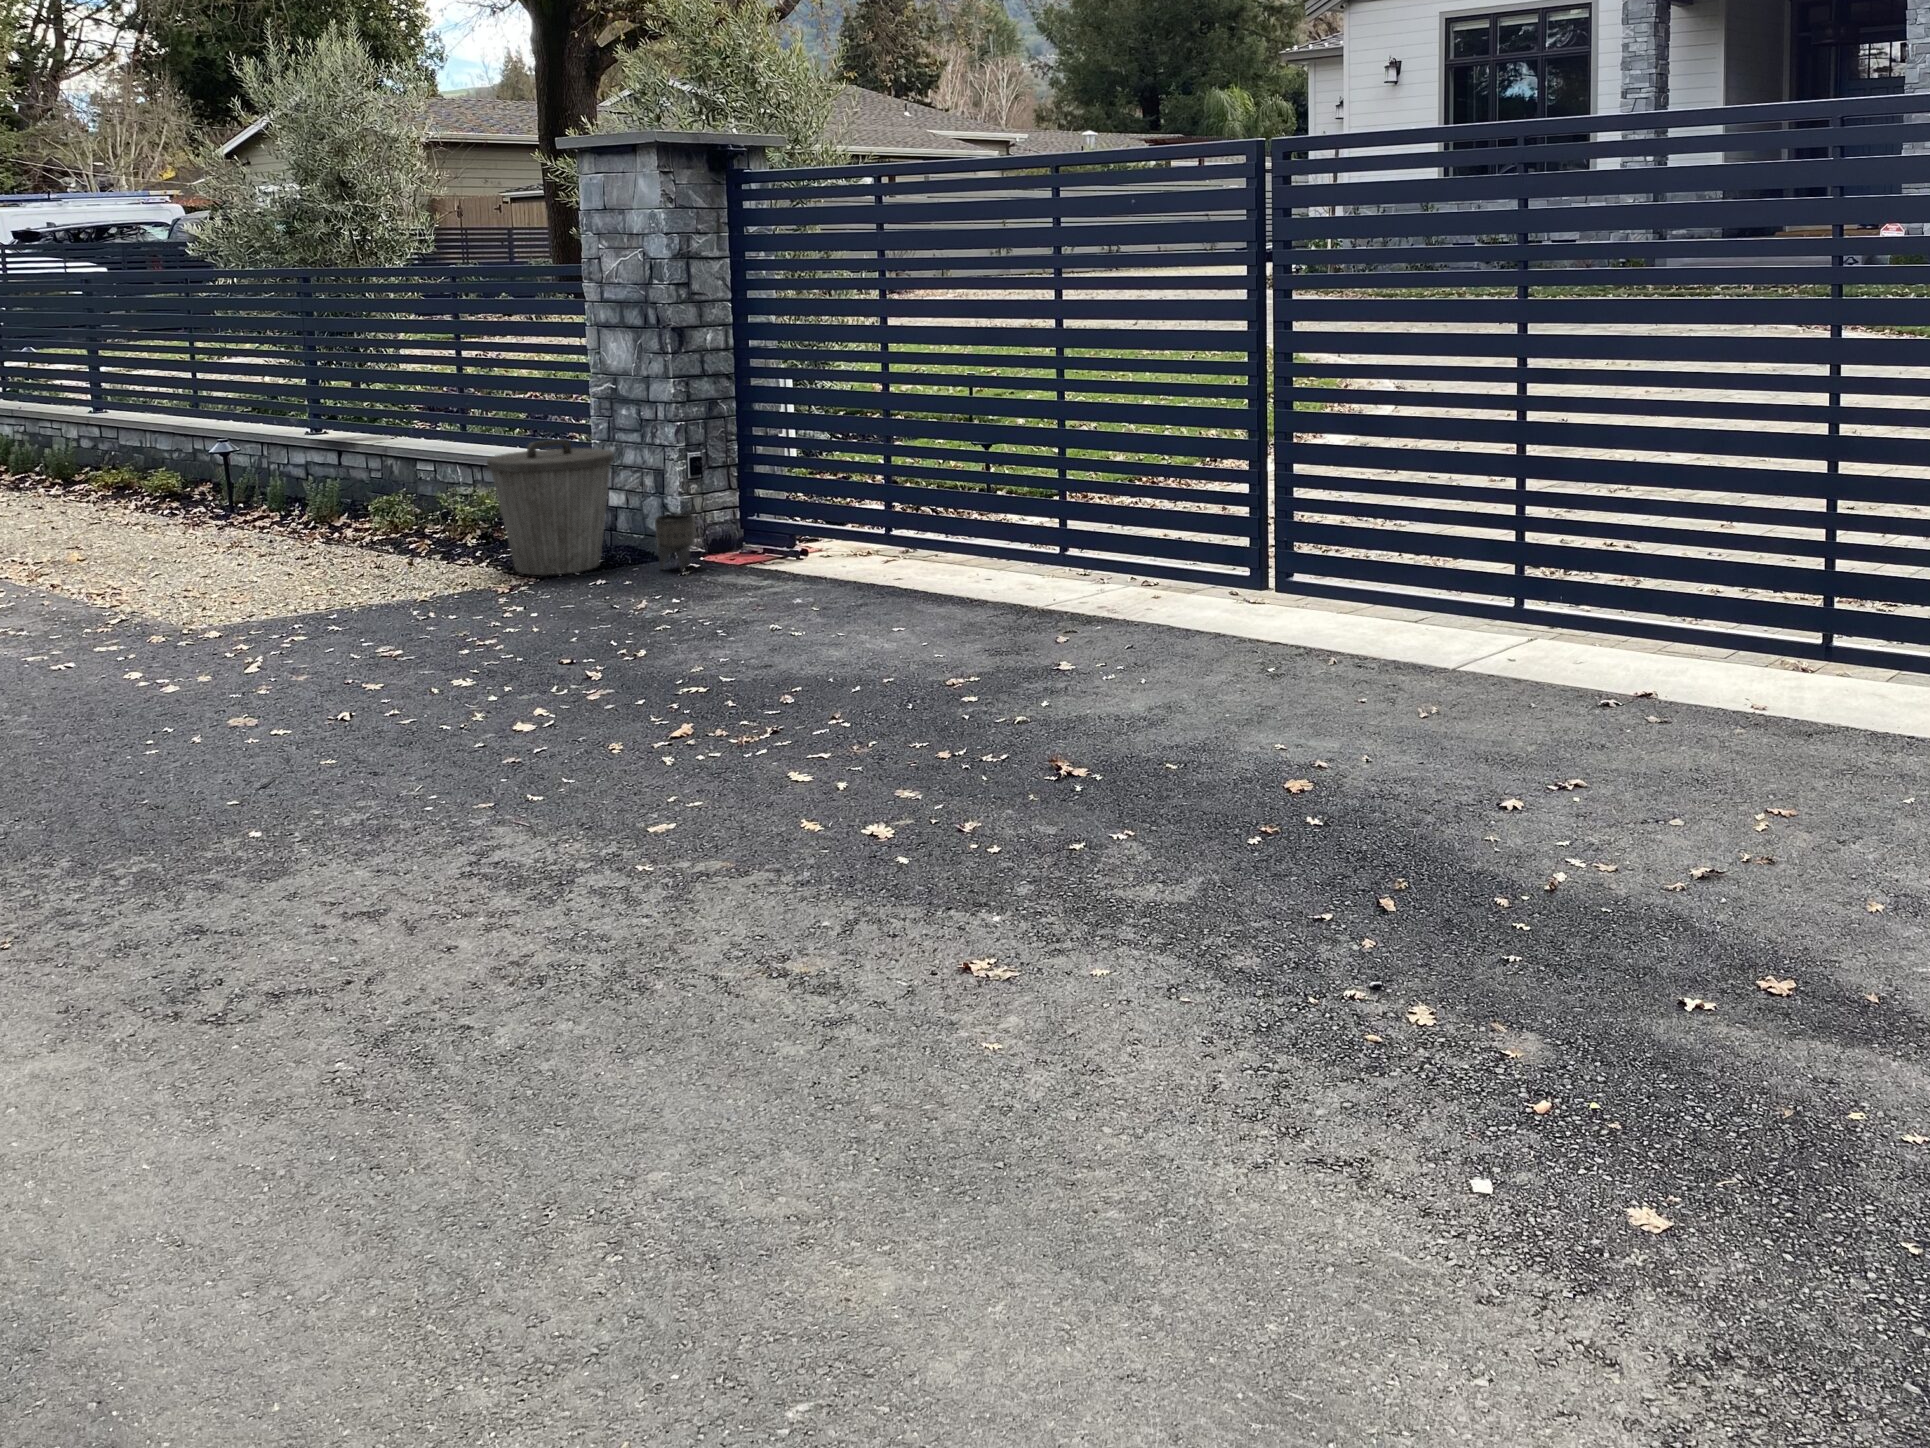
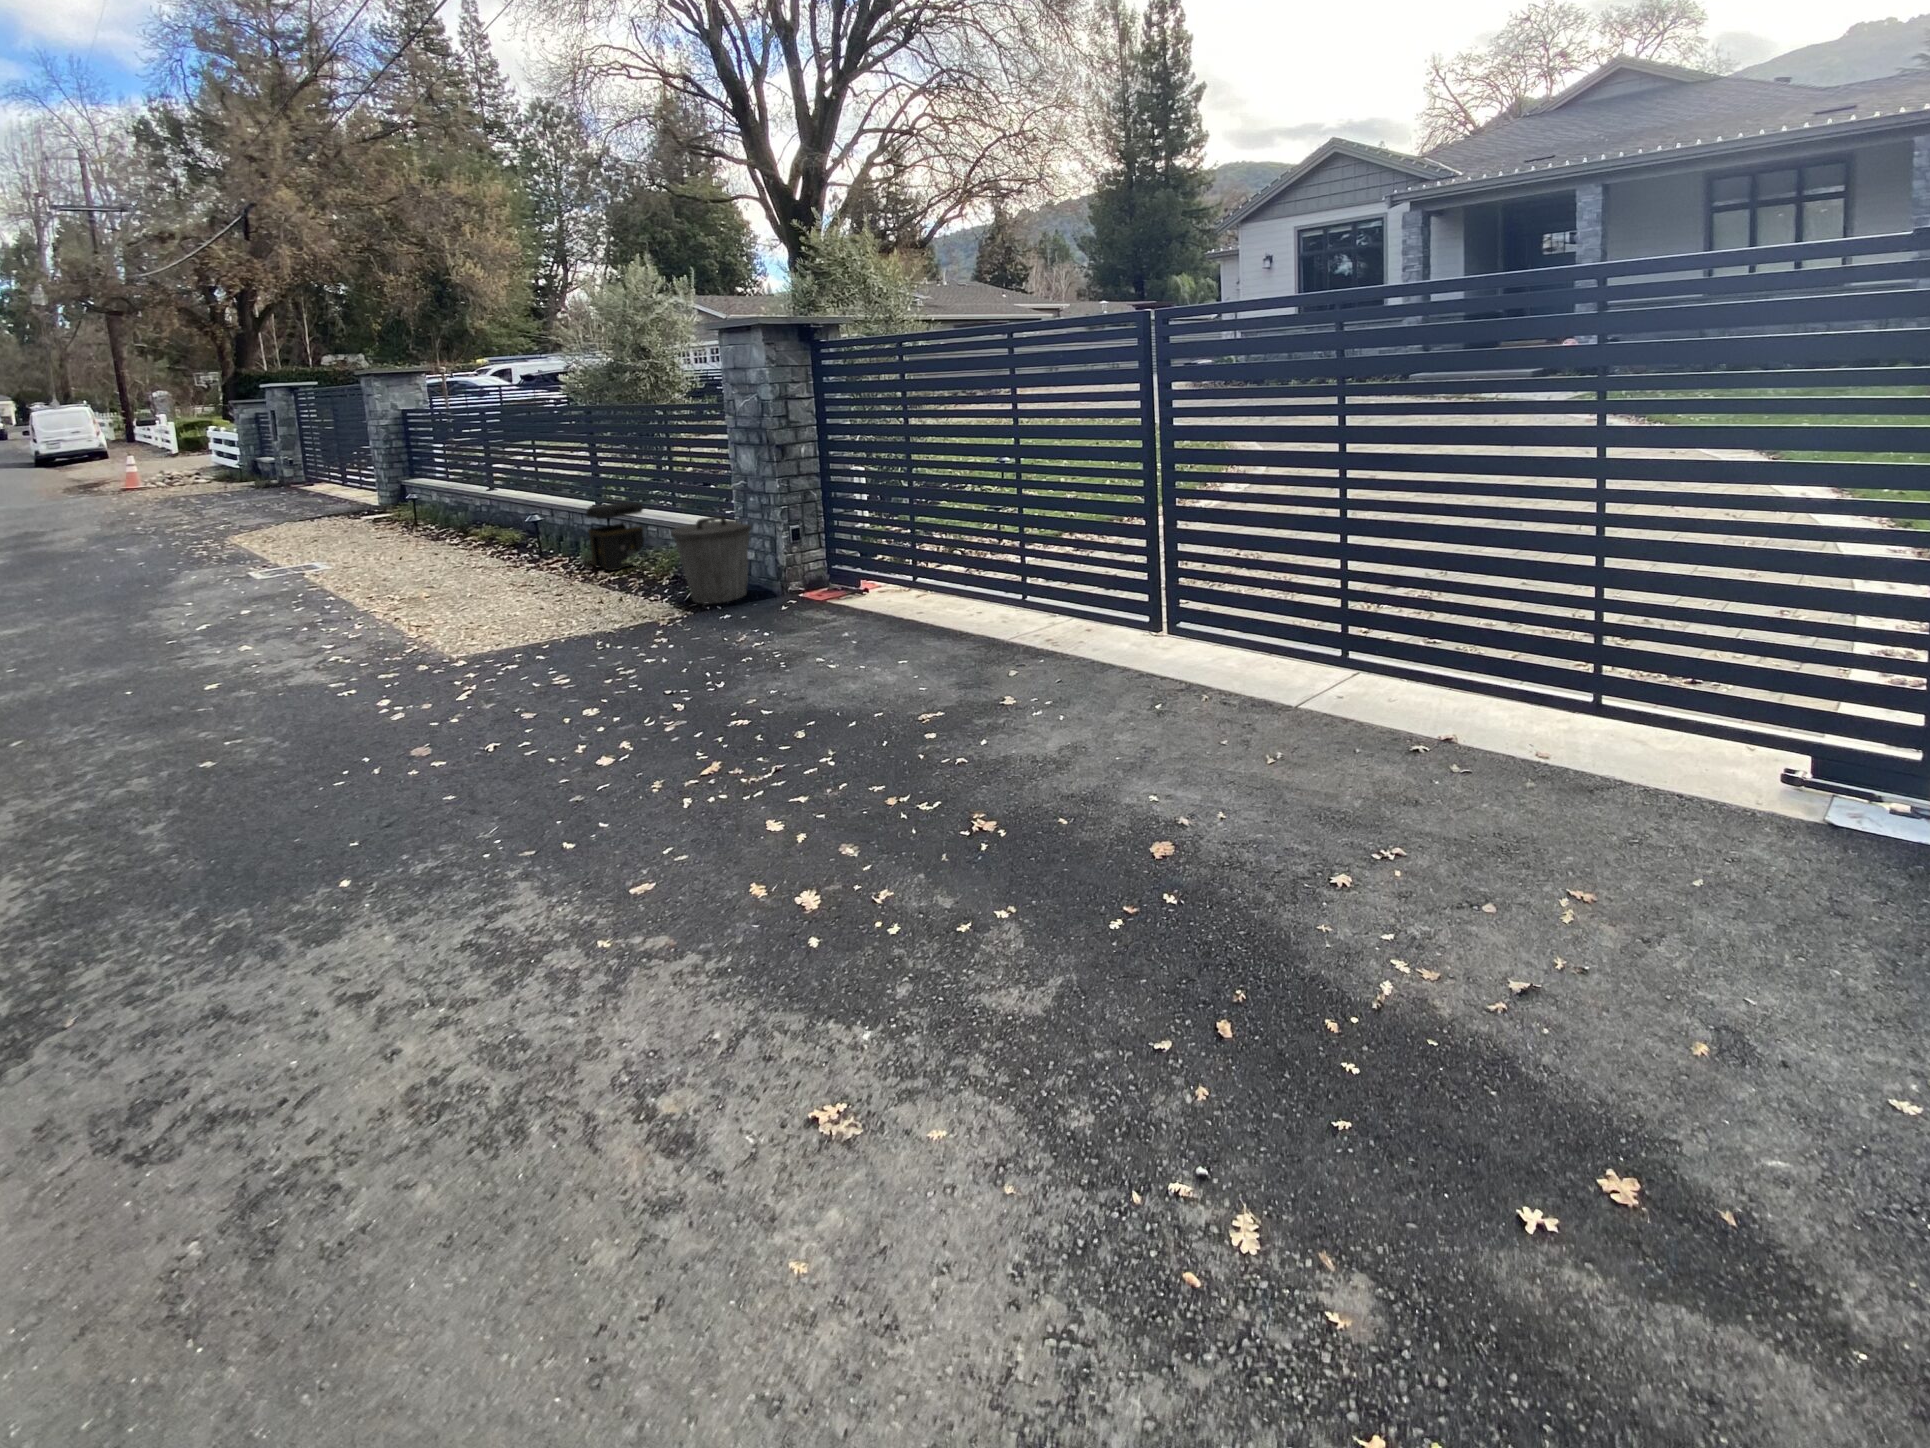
toolbox: none [303,426,406,537] -> present [586,501,644,571]
planter: present [655,514,695,571] -> none [775,563,802,601]

